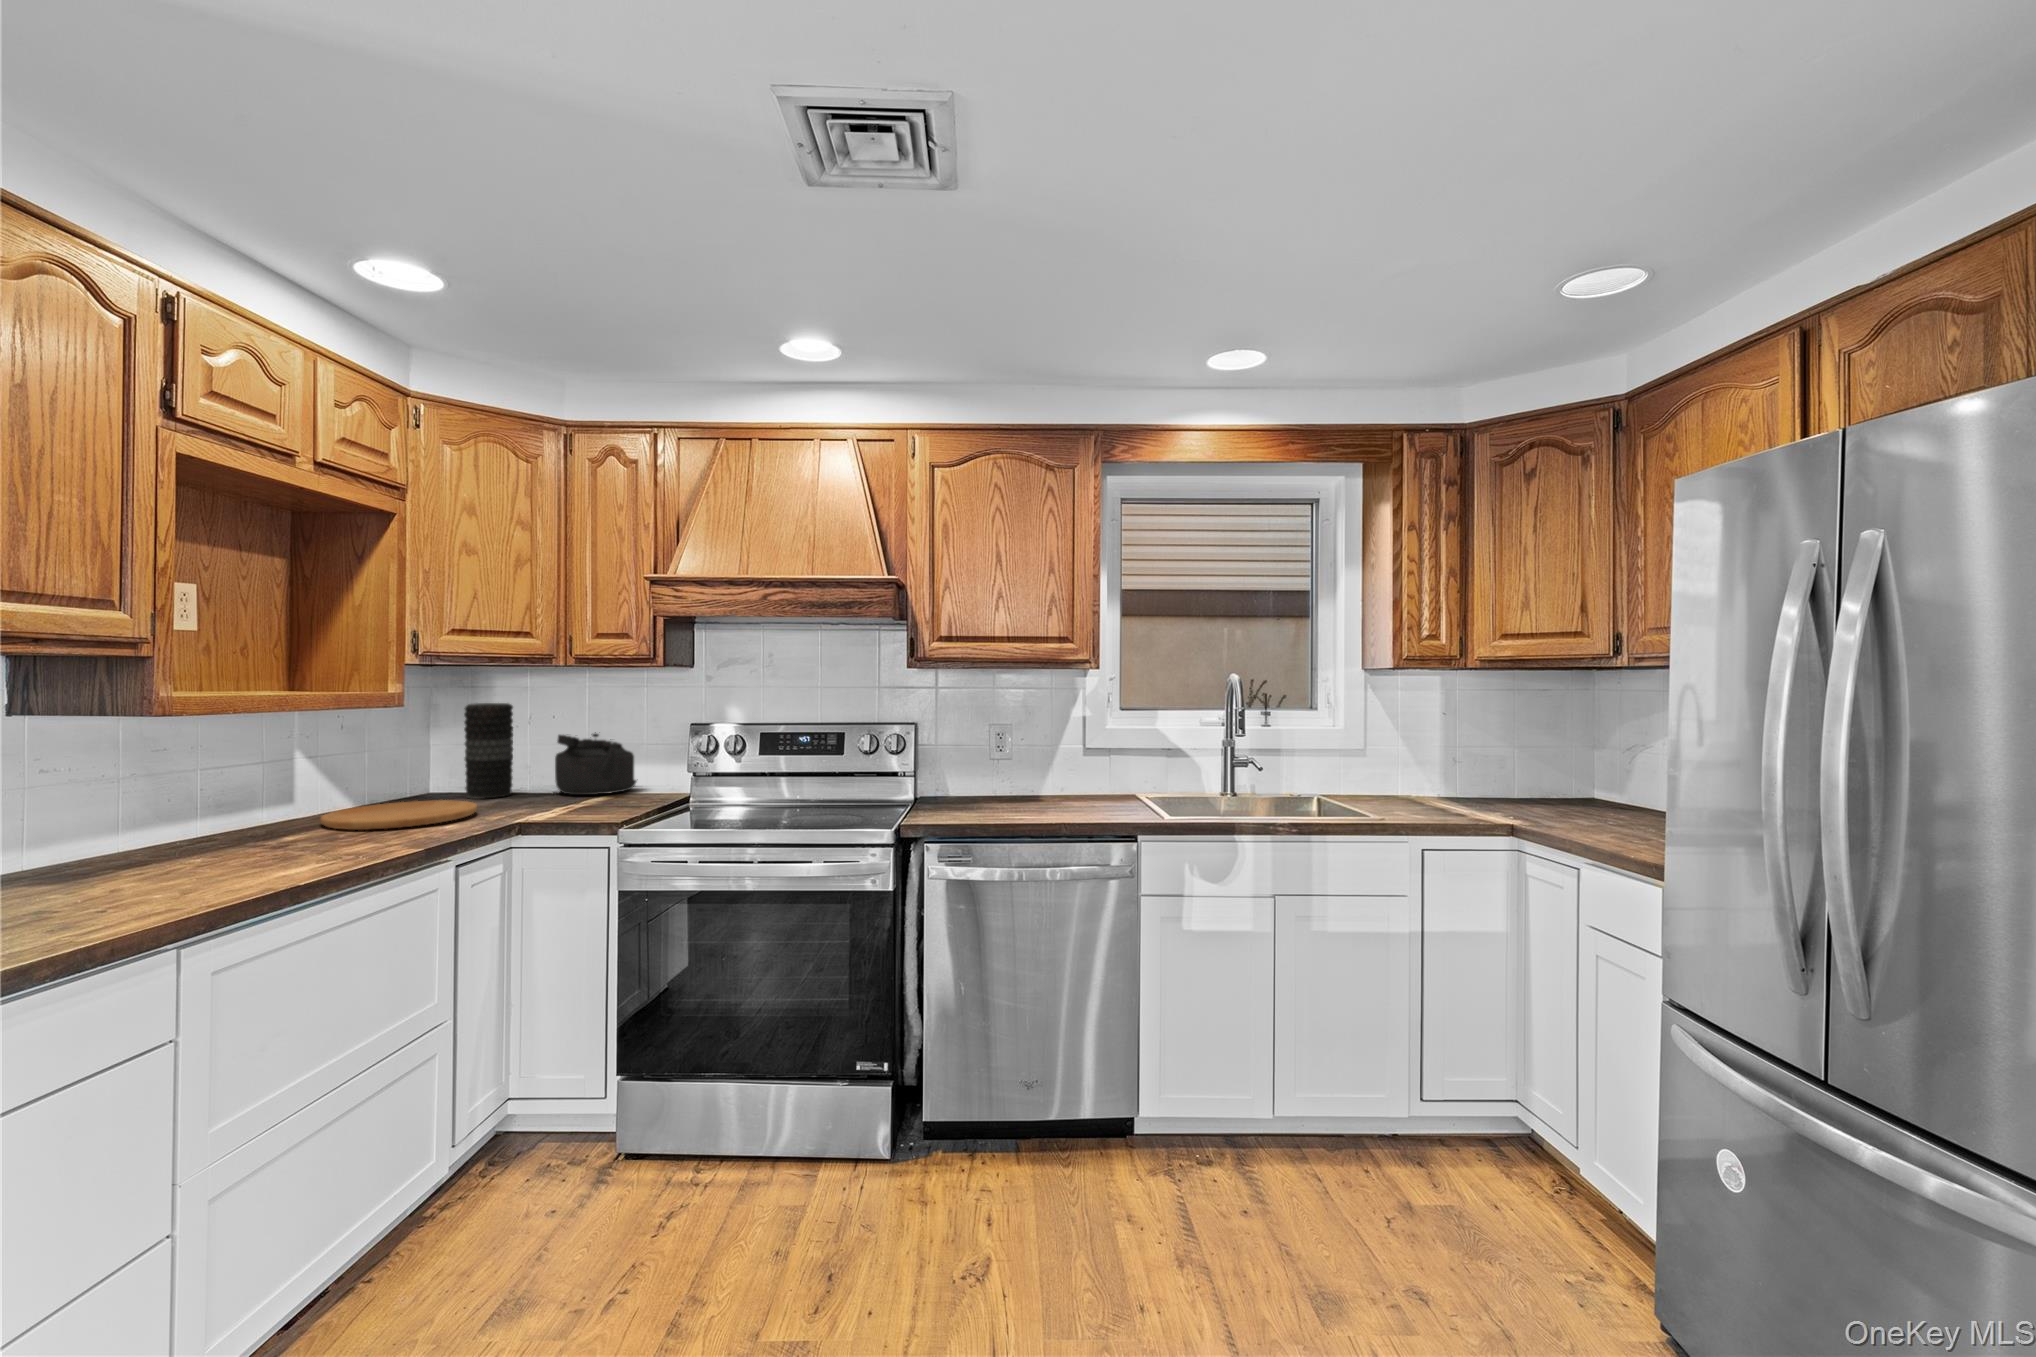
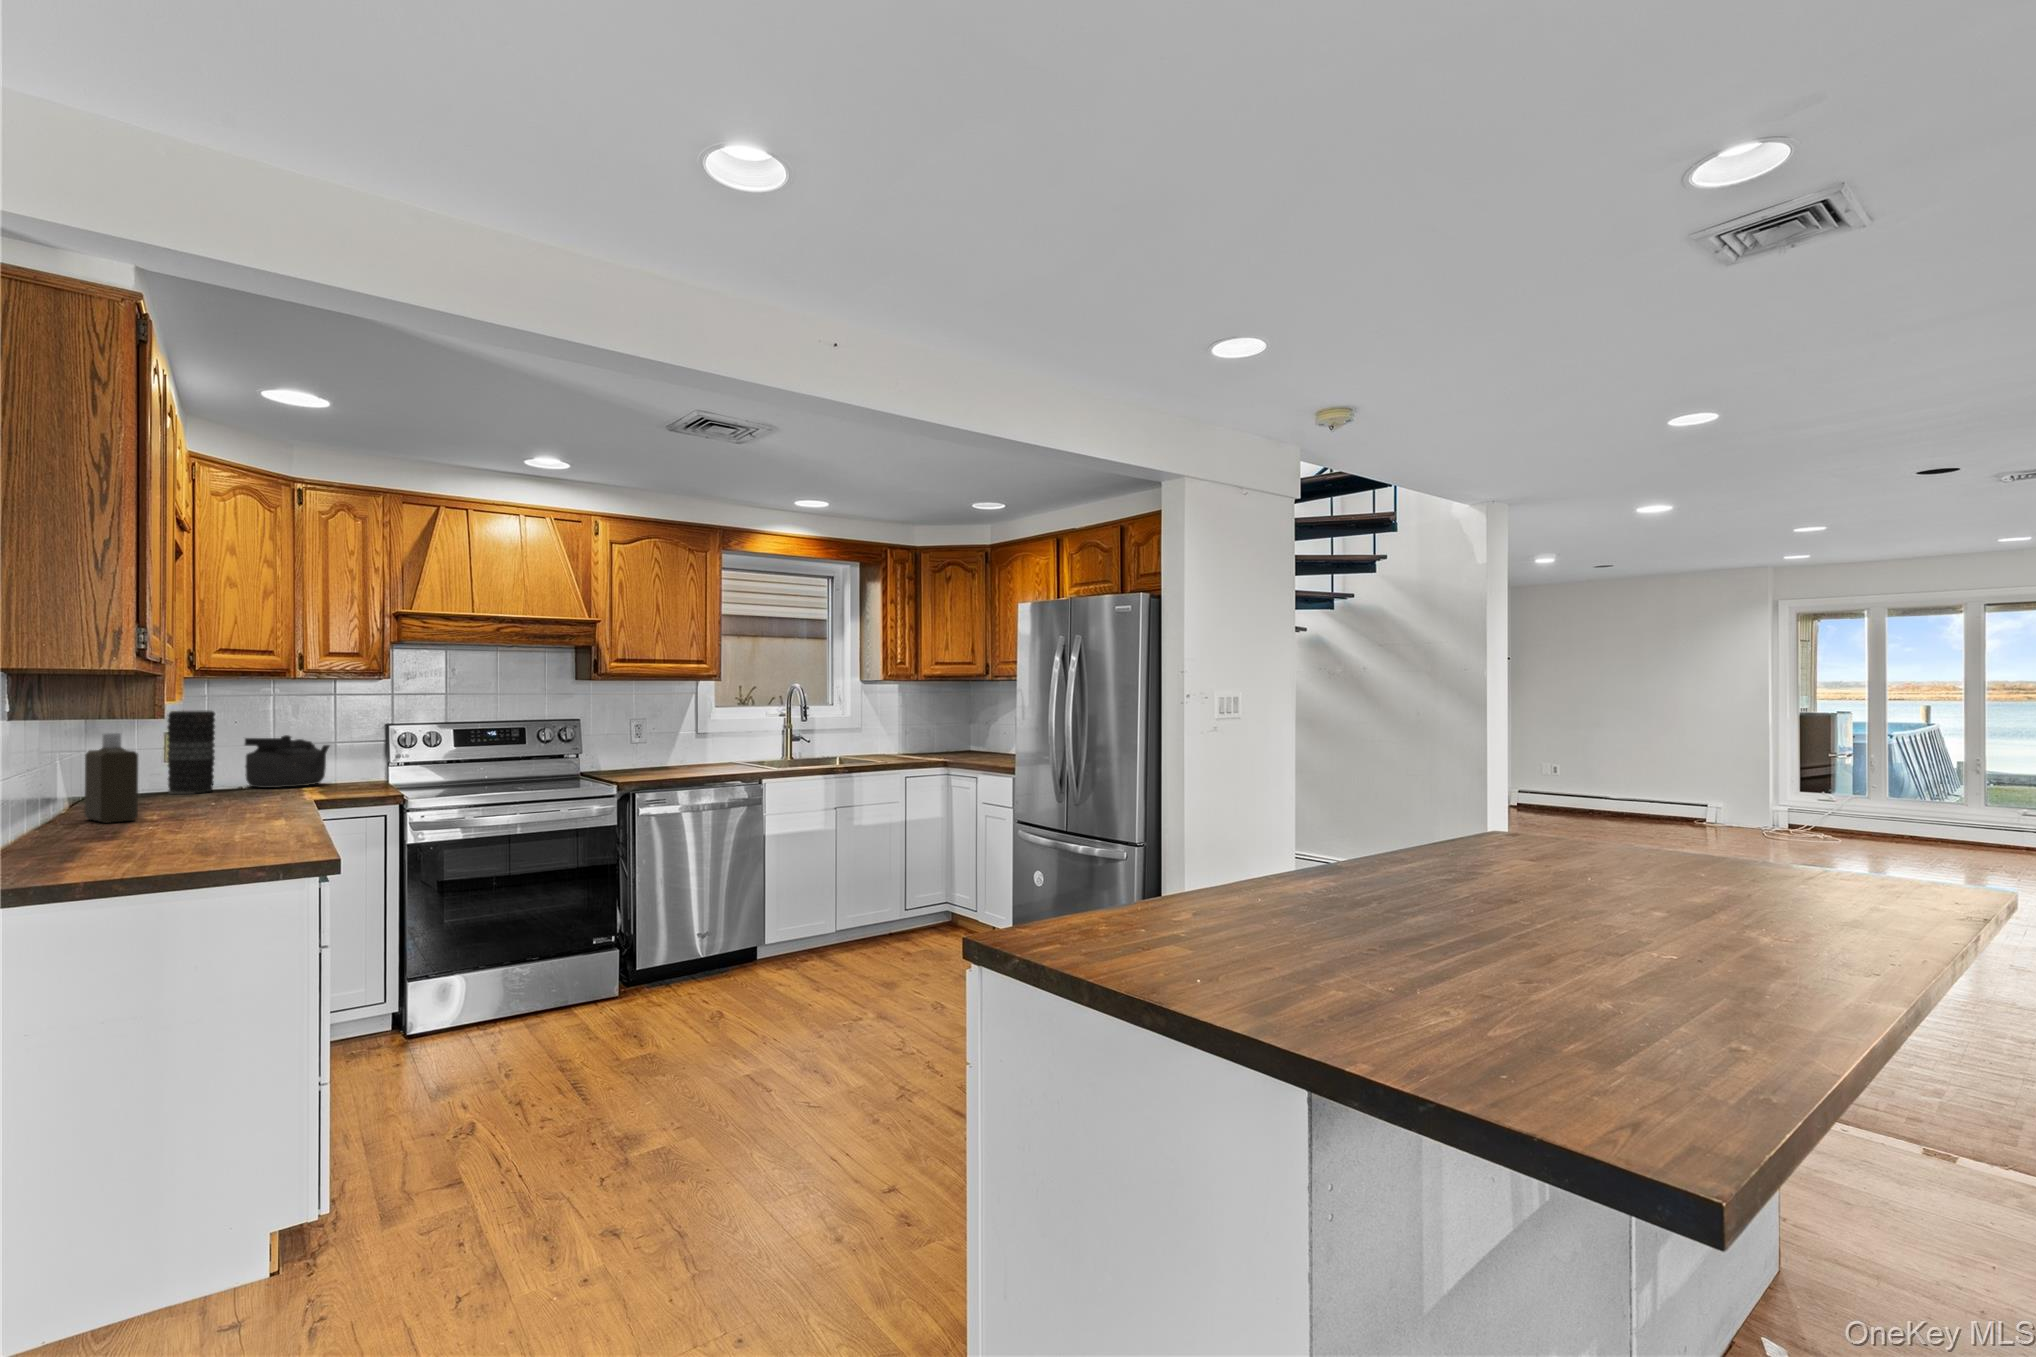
bottle: none [139,740,222,860] -> present [85,733,138,823]
cutting board: present [321,800,477,830] -> none [124,790,261,808]

